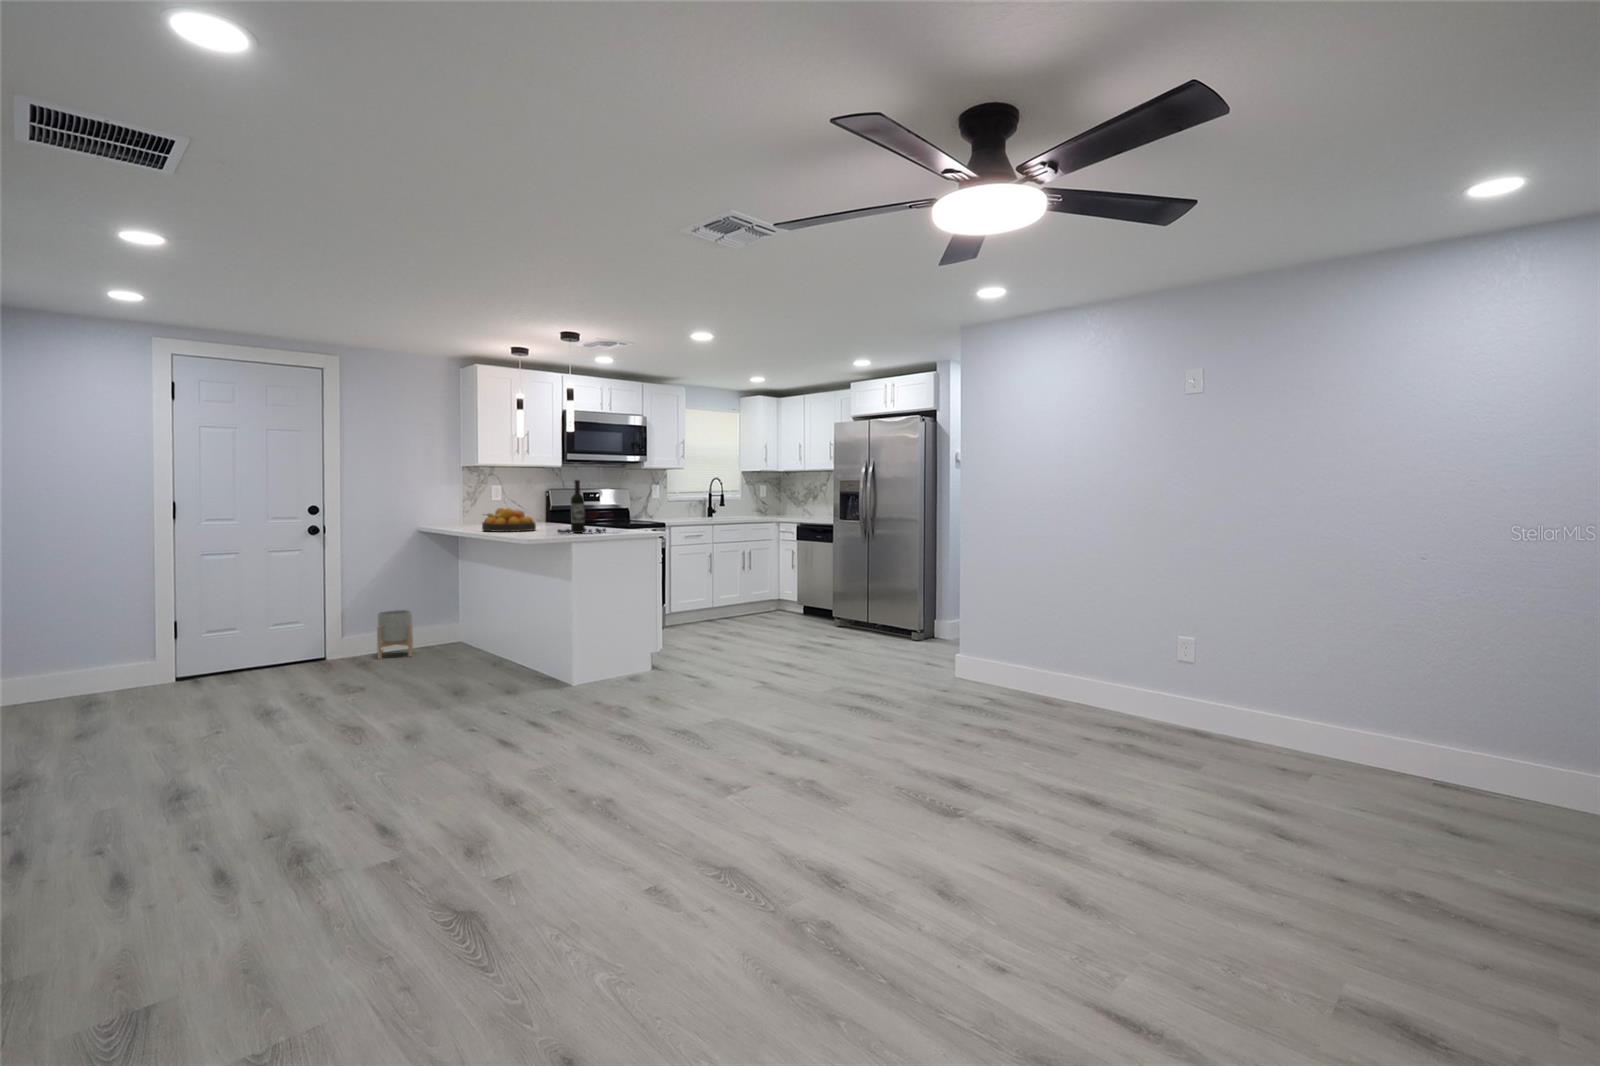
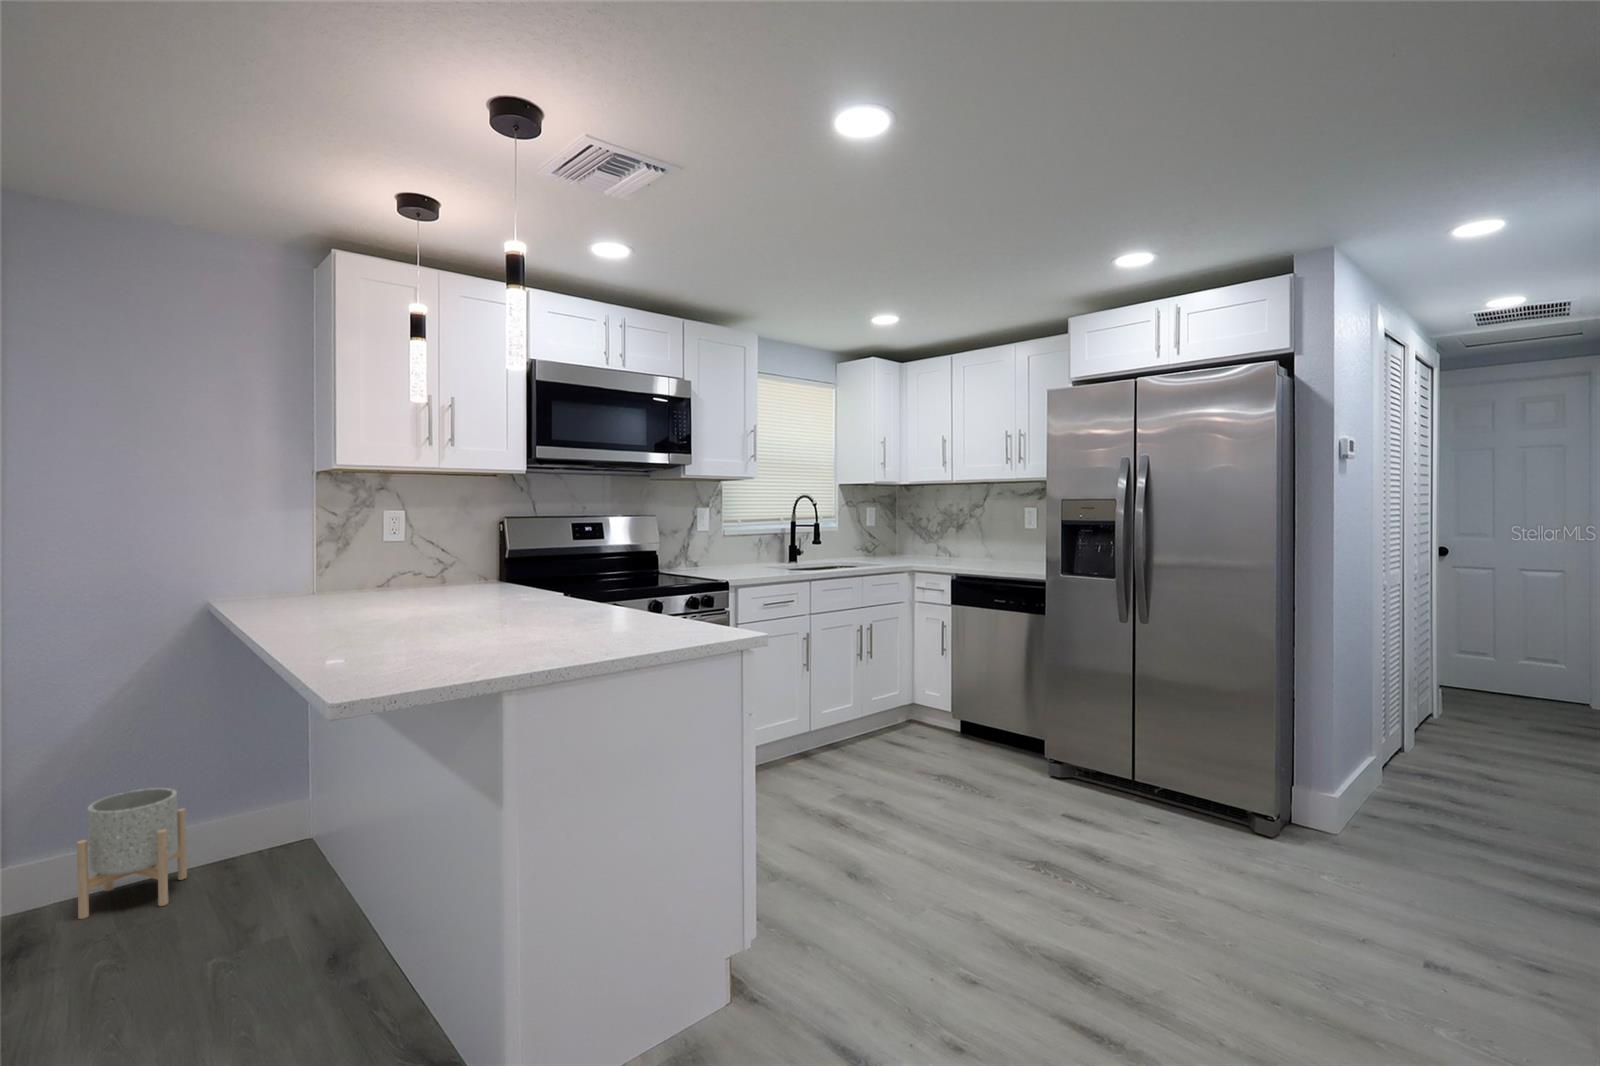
wine bottle: present [557,480,613,533] -> none [476,498,637,651]
fruit bowl: present [482,508,536,532] -> none [298,567,442,633]

